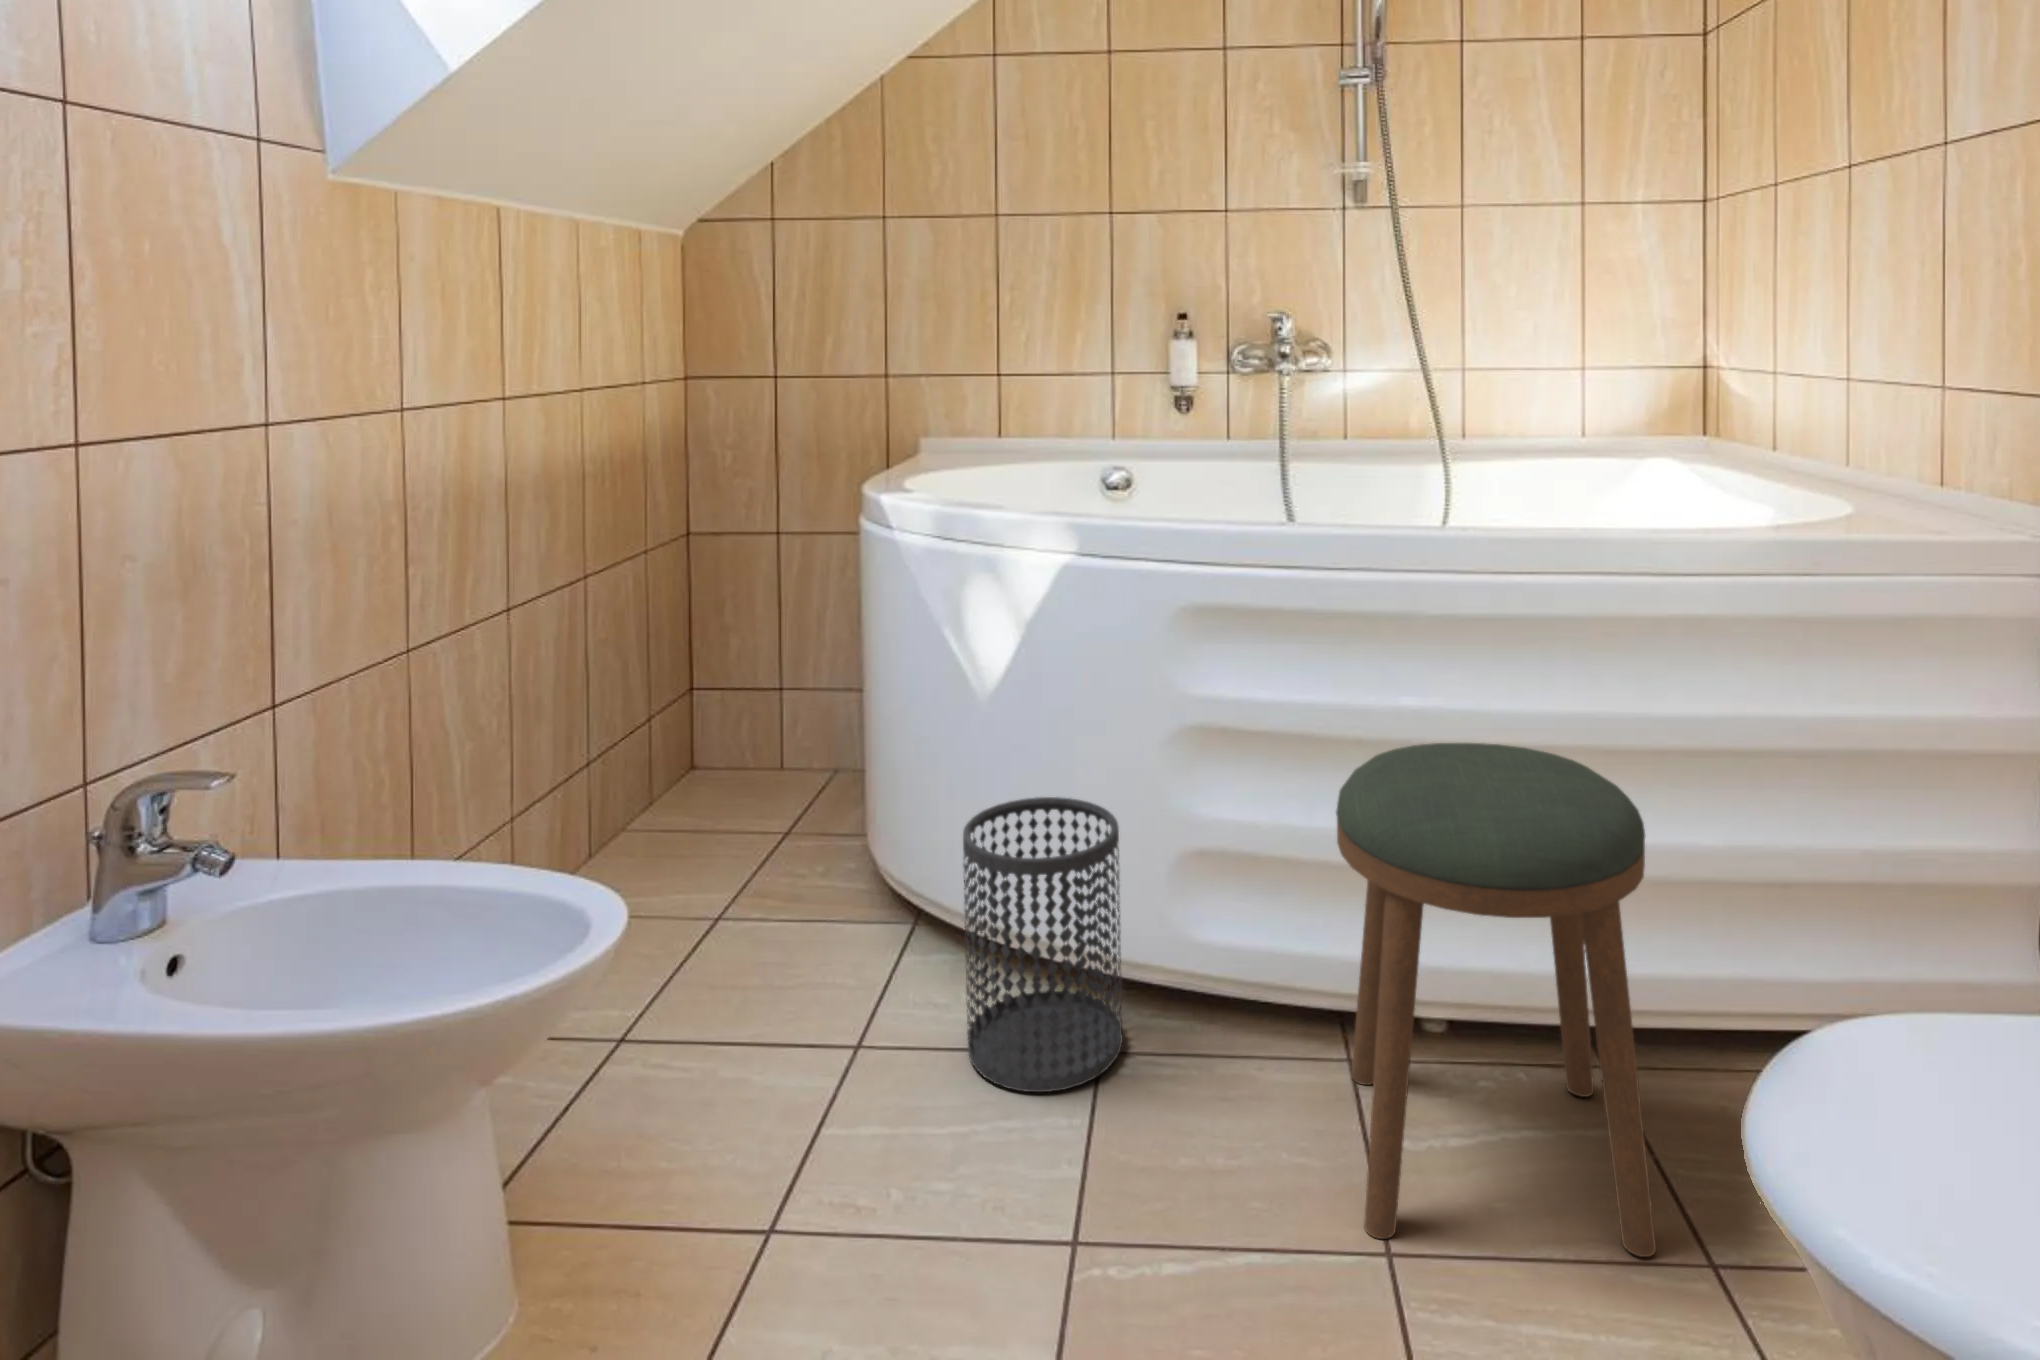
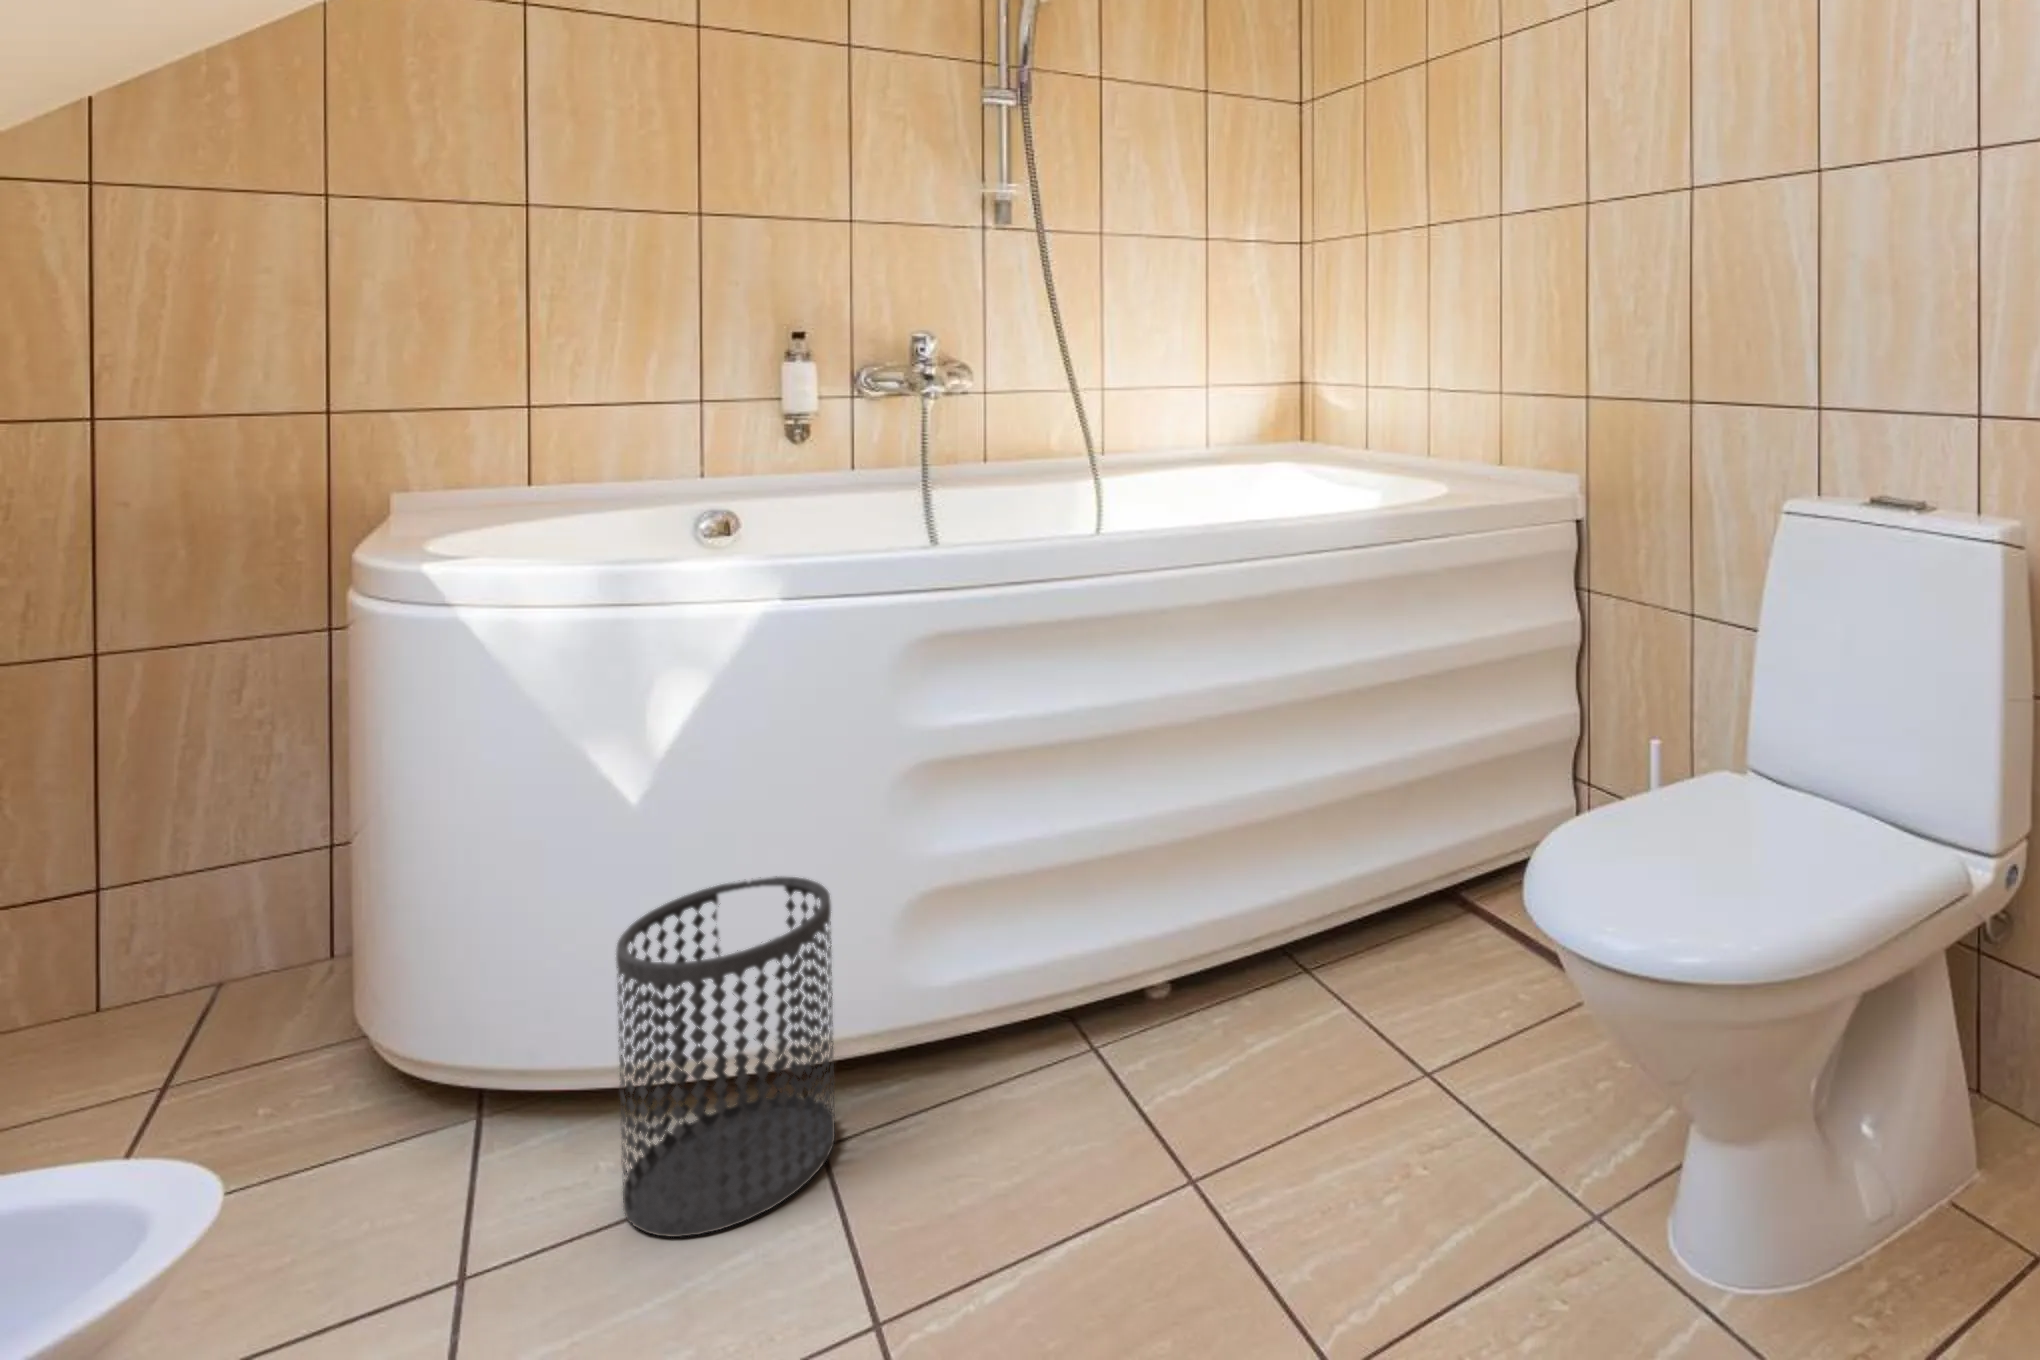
stool: present [1336,743,1656,1257] -> none [1093,714,1389,1194]

